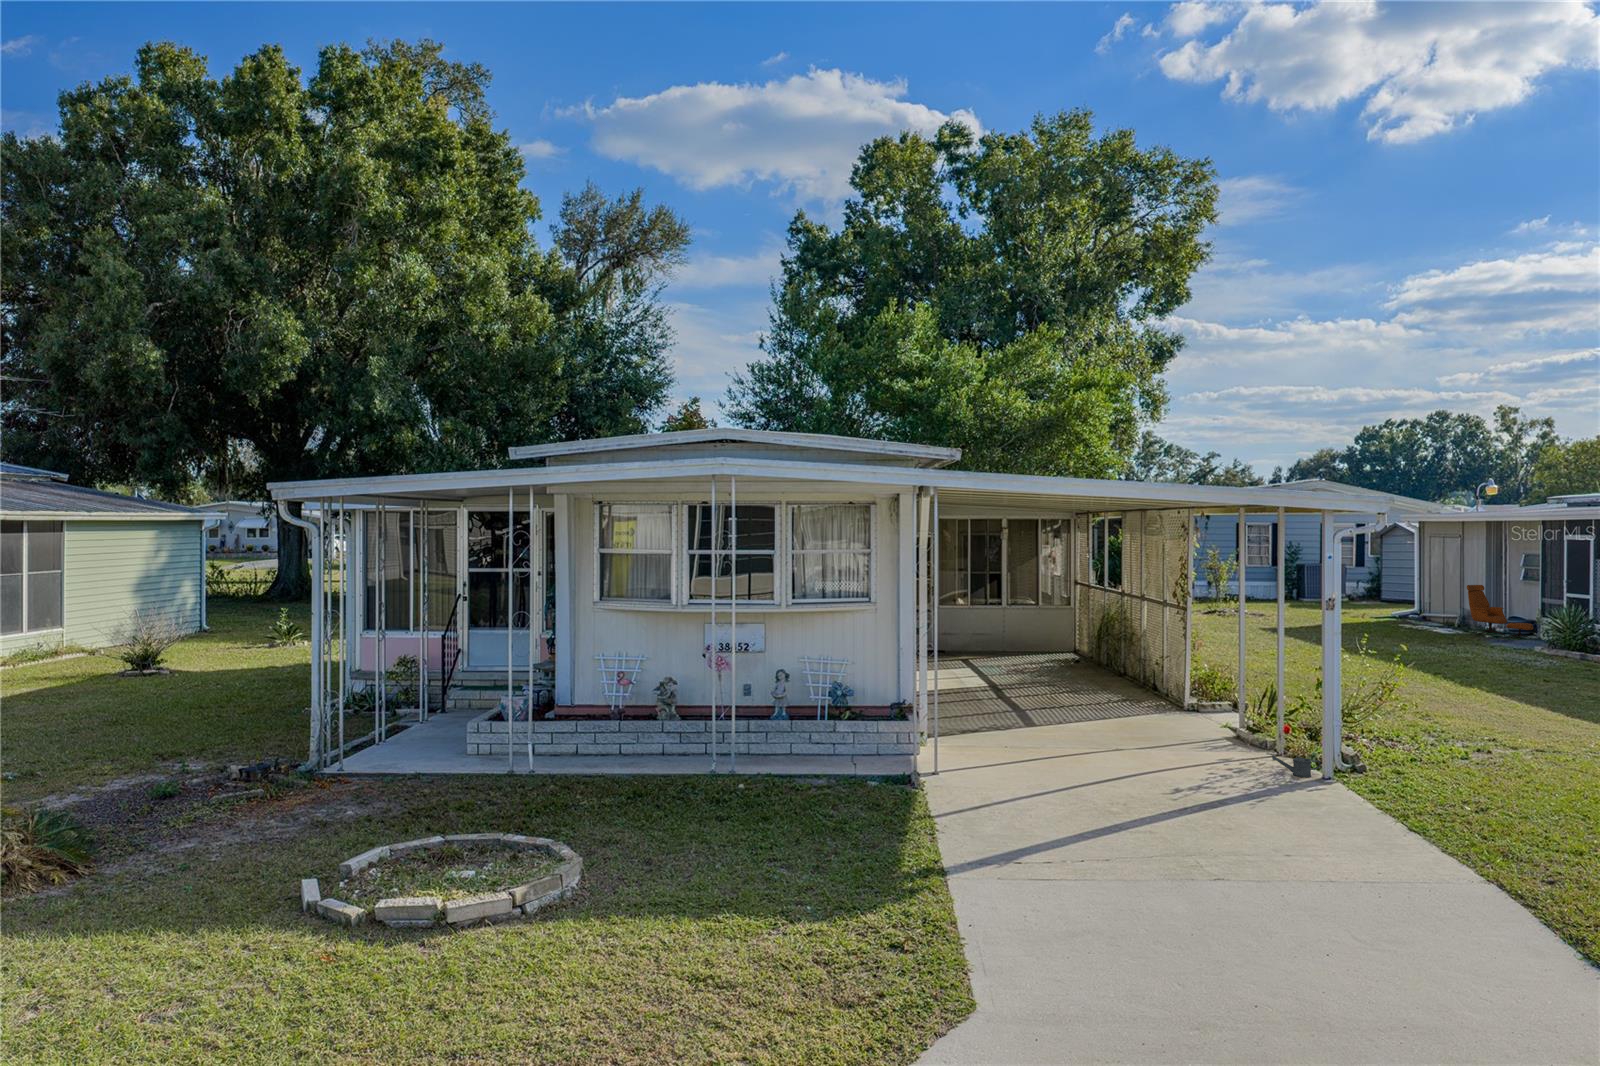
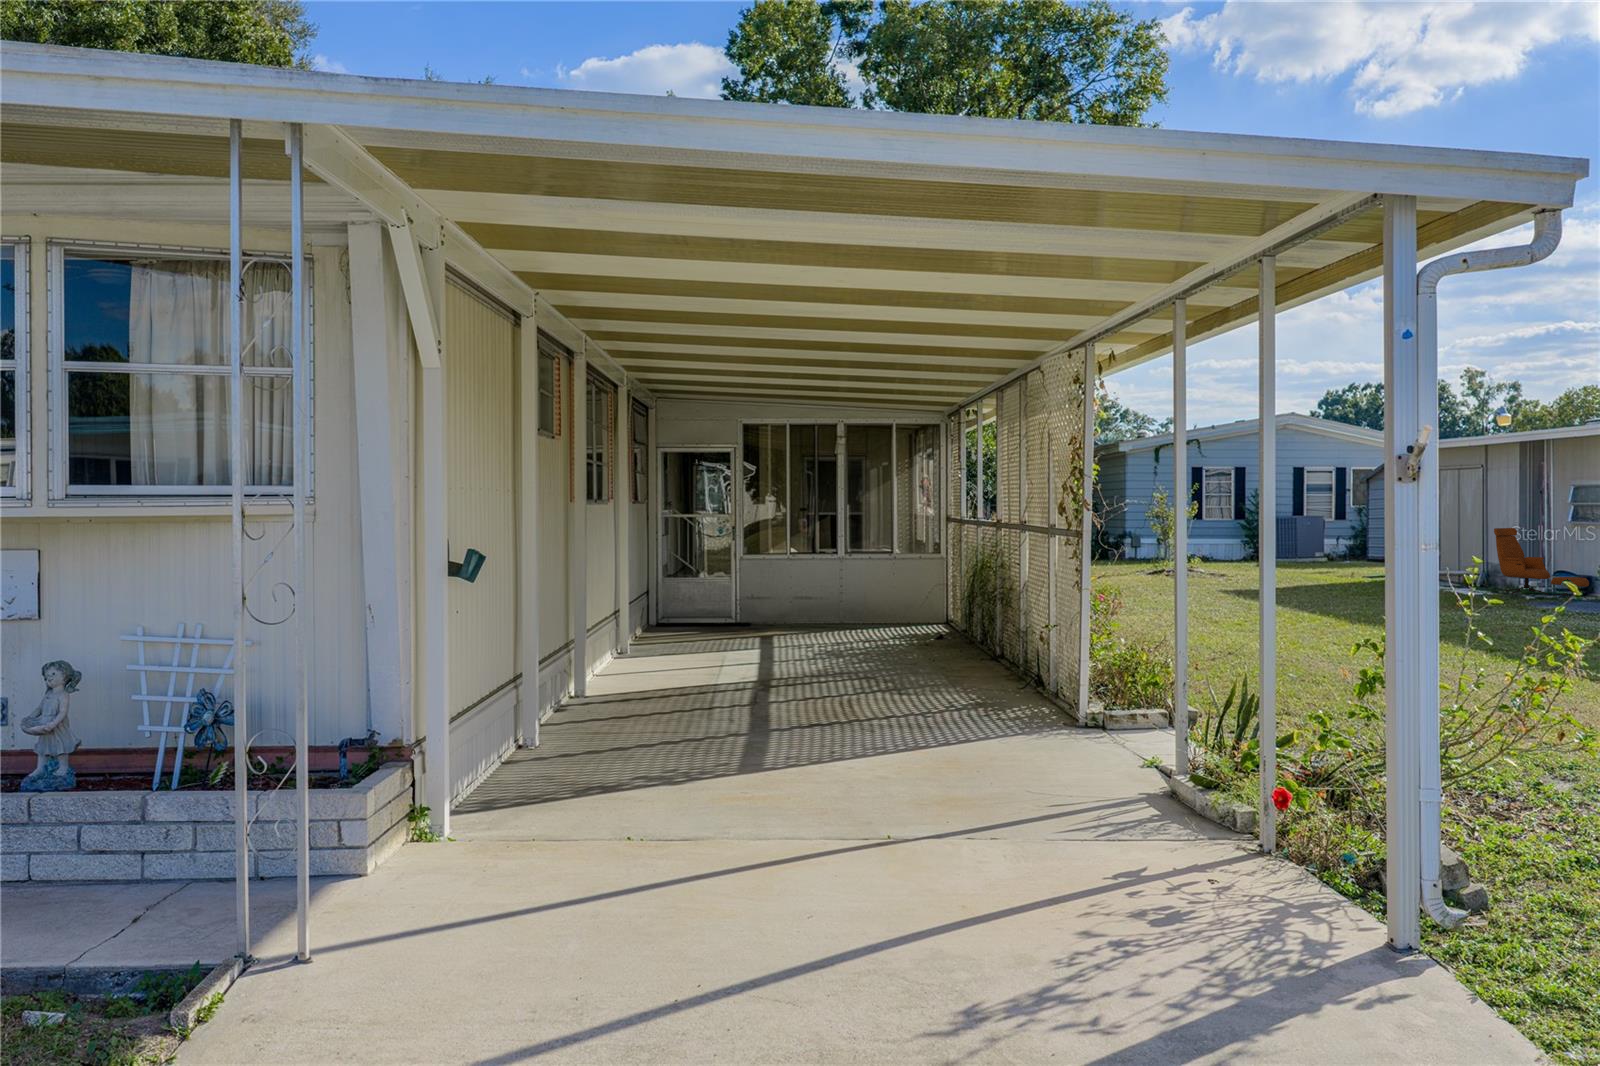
watering can: present [1272,755,1320,777] -> none [1255,898,1399,974]

